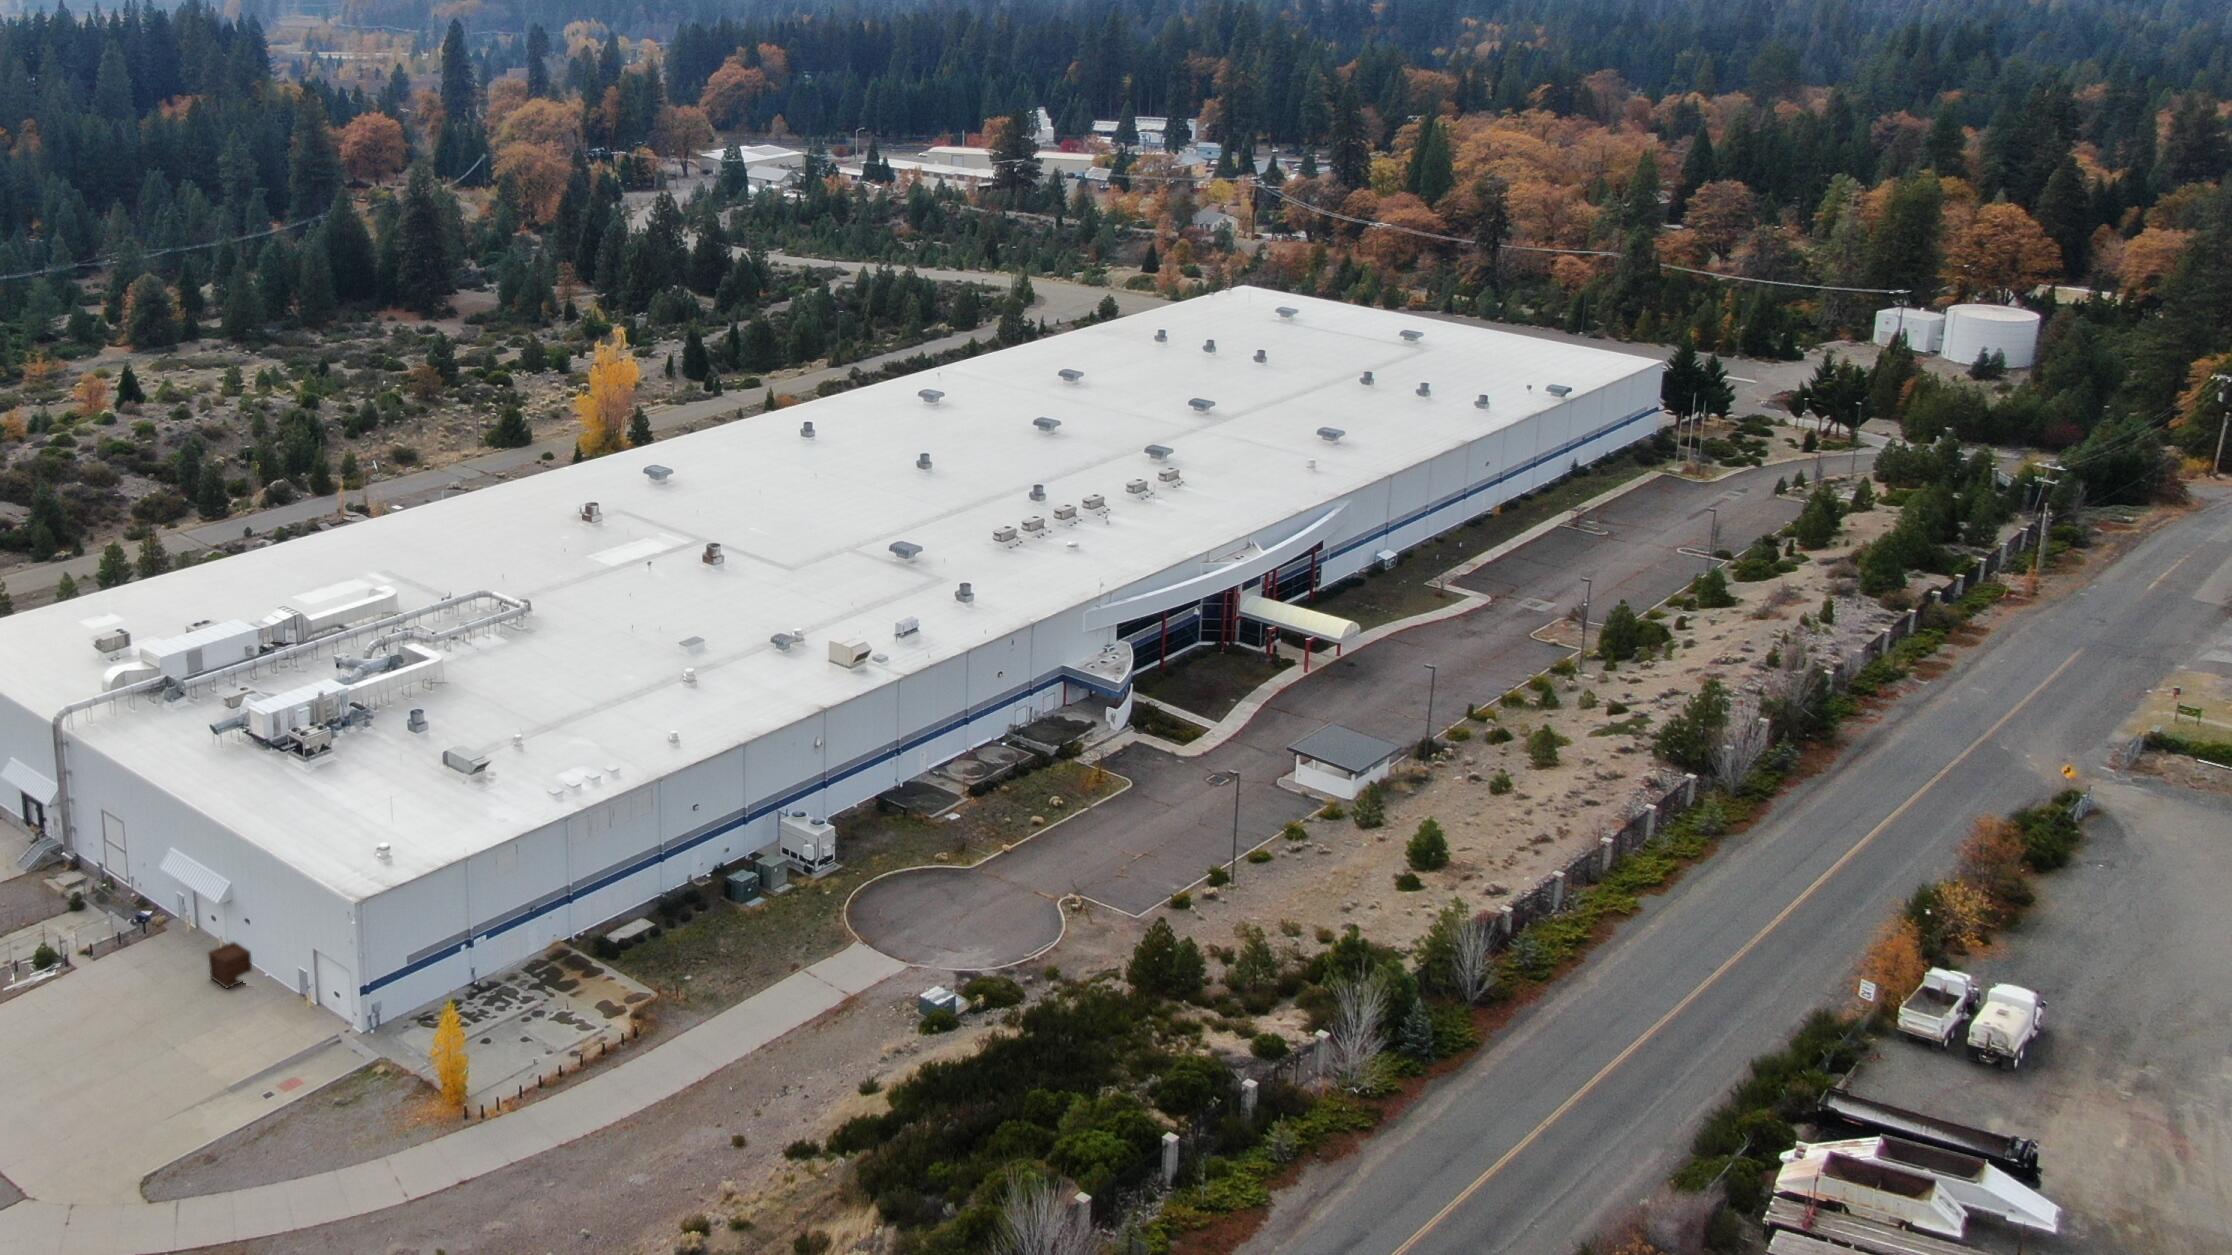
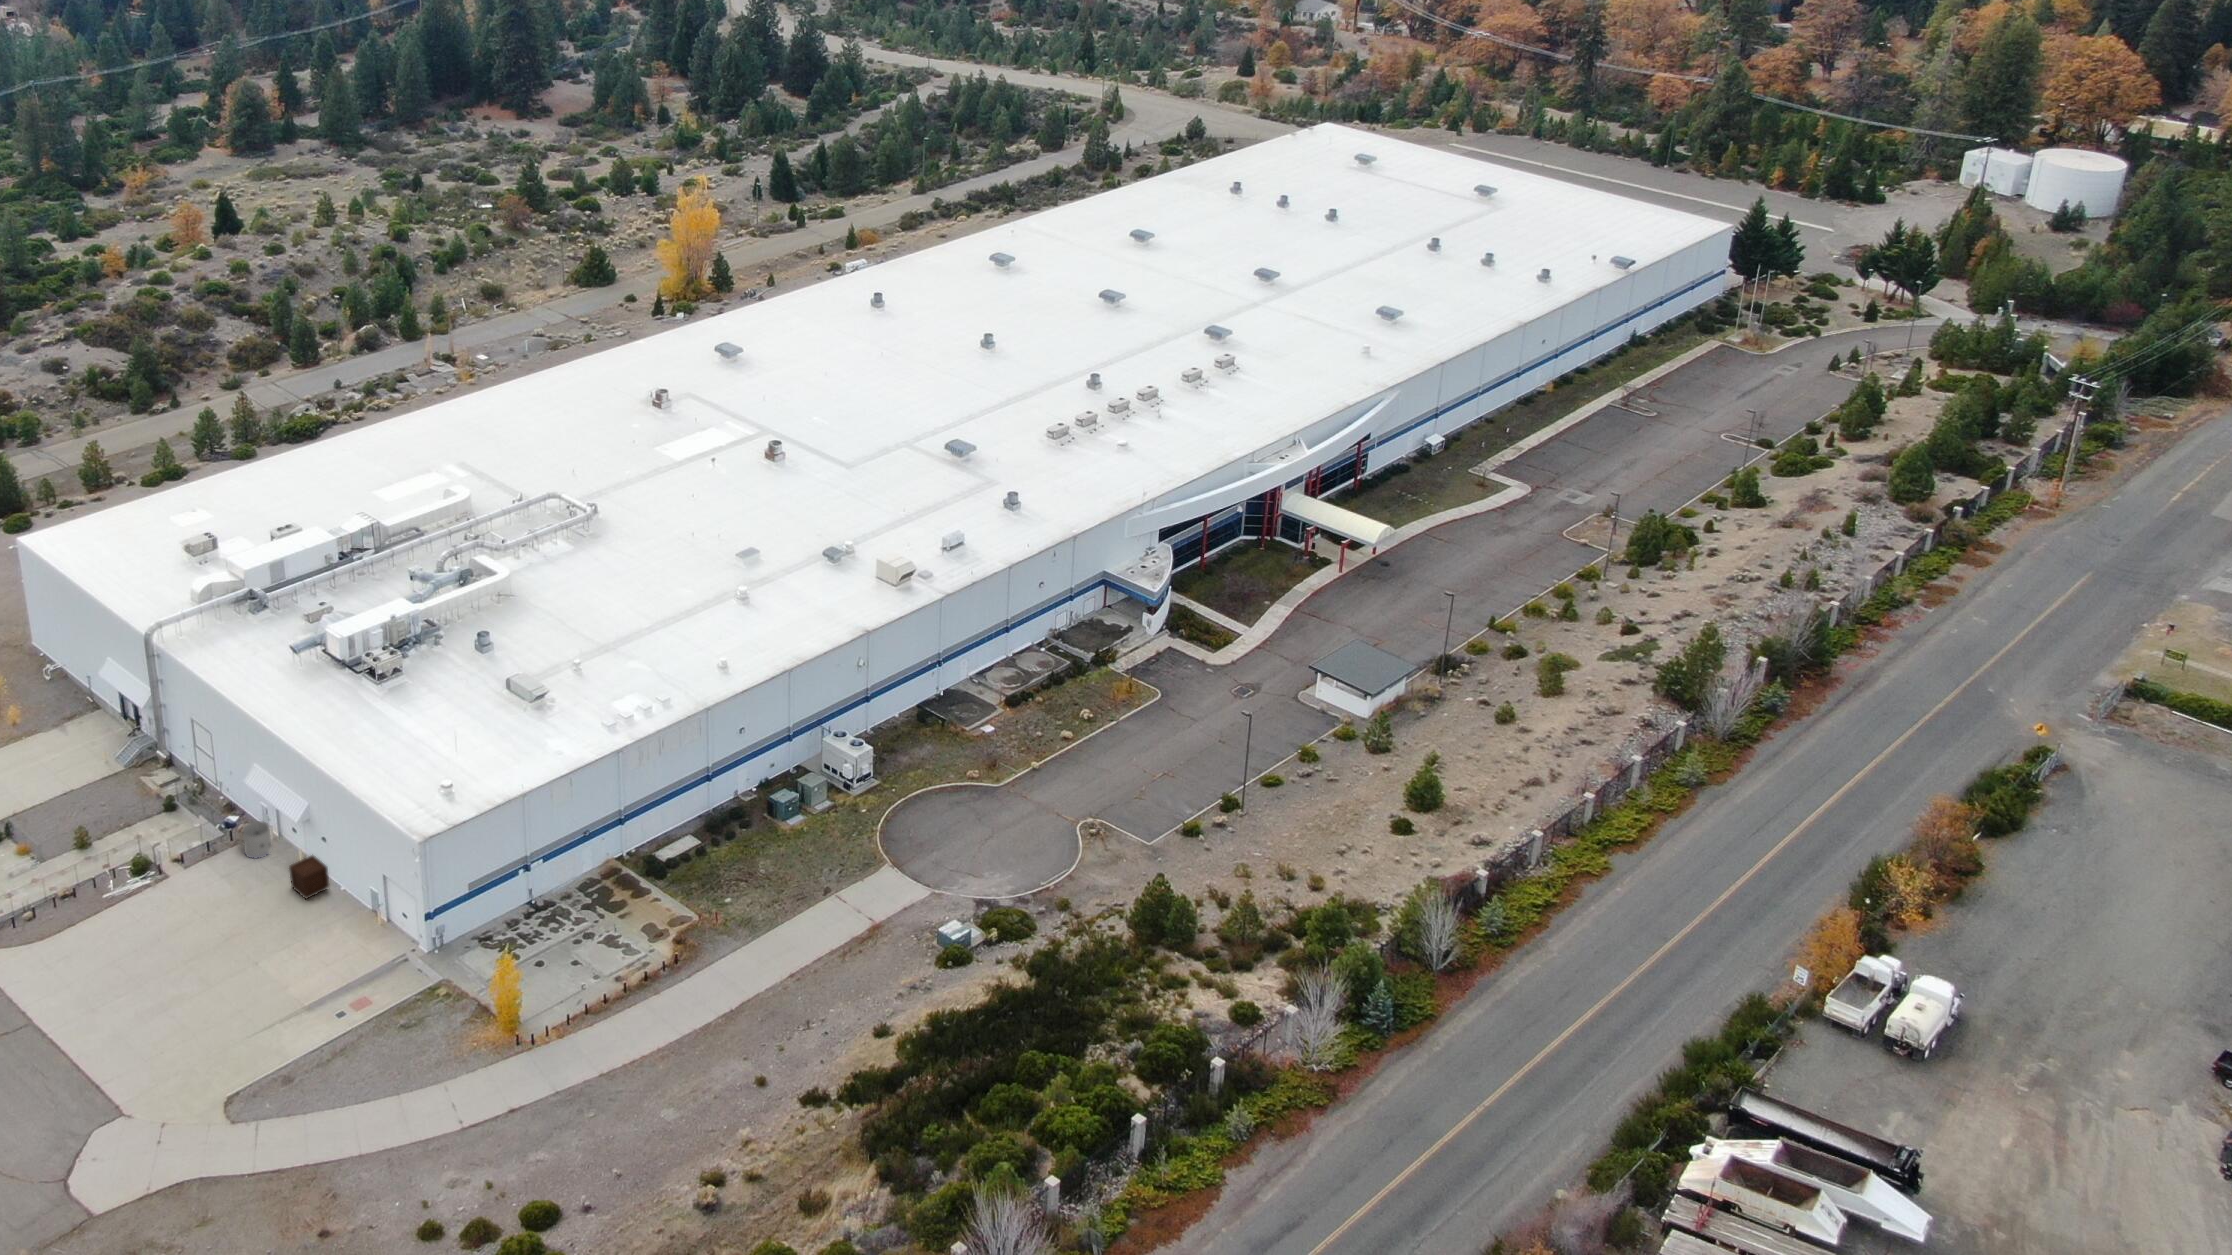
trash can: none [156,914,188,954] -> present [243,821,271,858]

